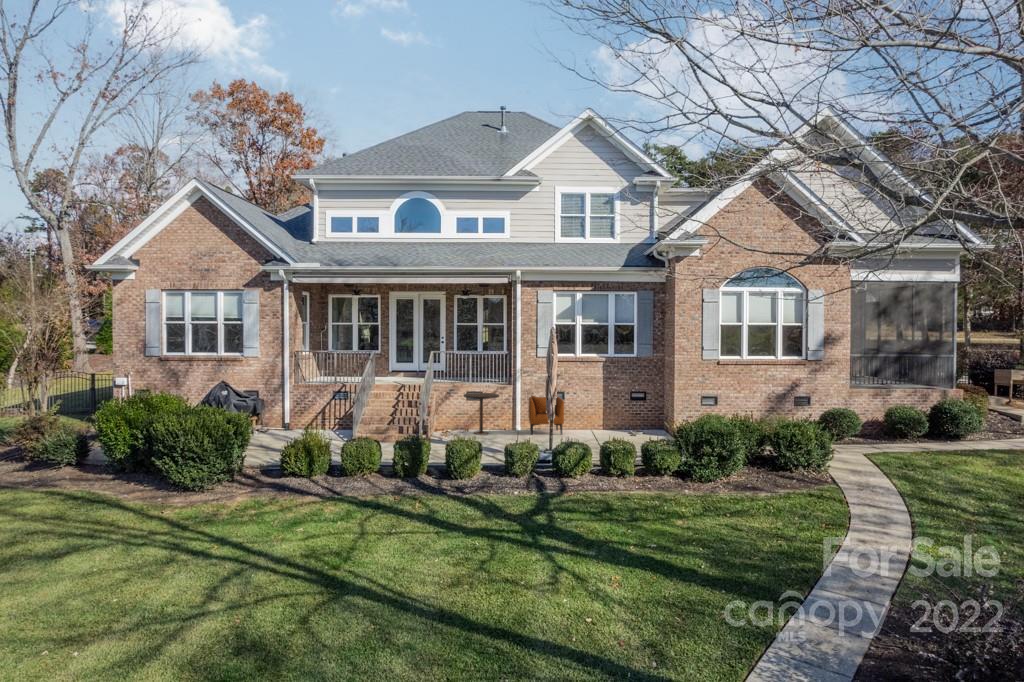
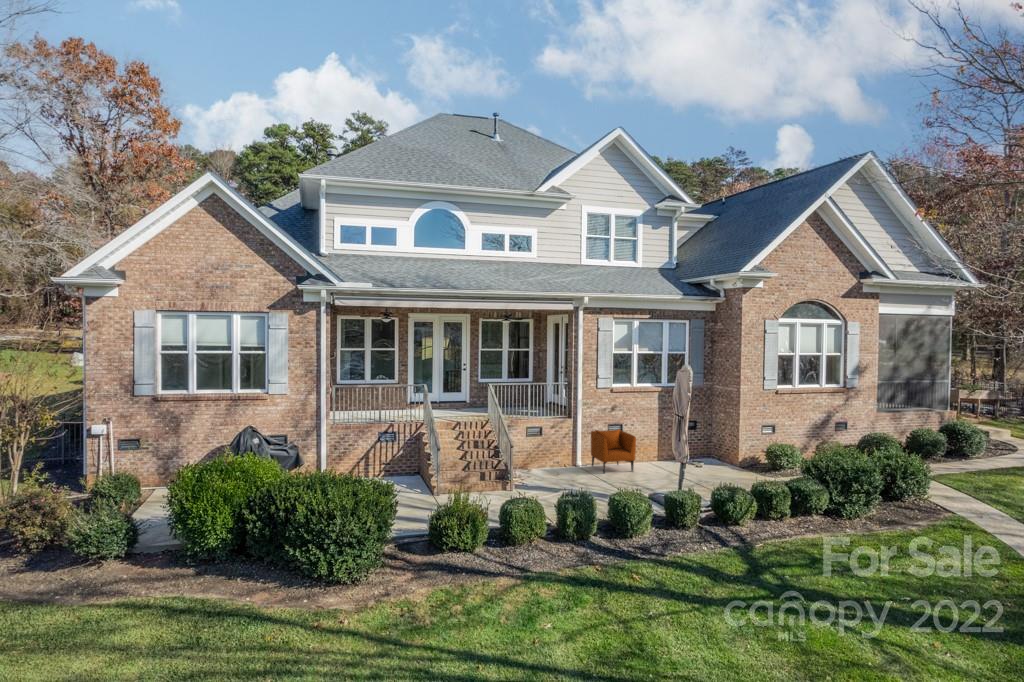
pedestal table: present [464,393,499,435] -> none [529,428,568,476]

